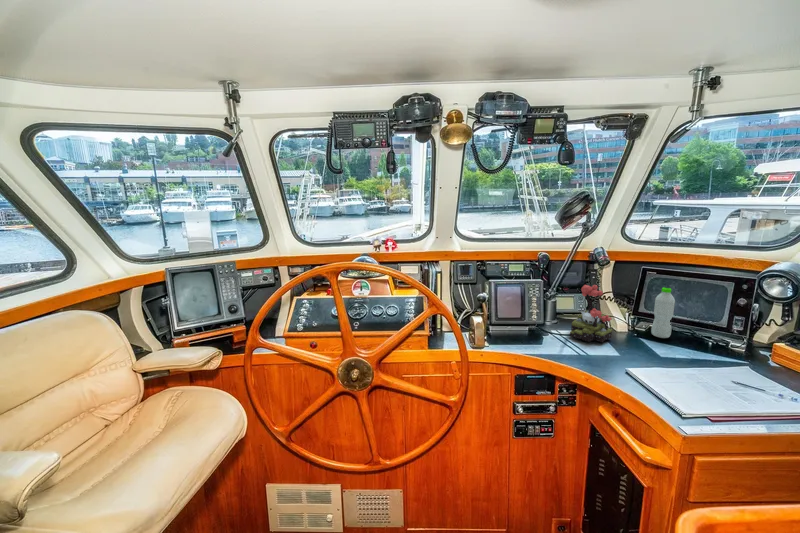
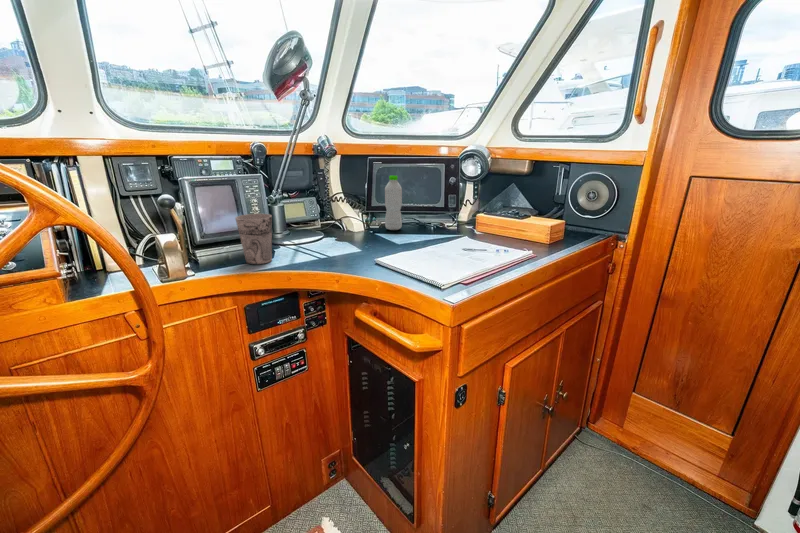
plant: present [570,285,612,342] -> none [306,178,351,244]
cup: none [521,311,546,349] -> present [235,214,272,265]

